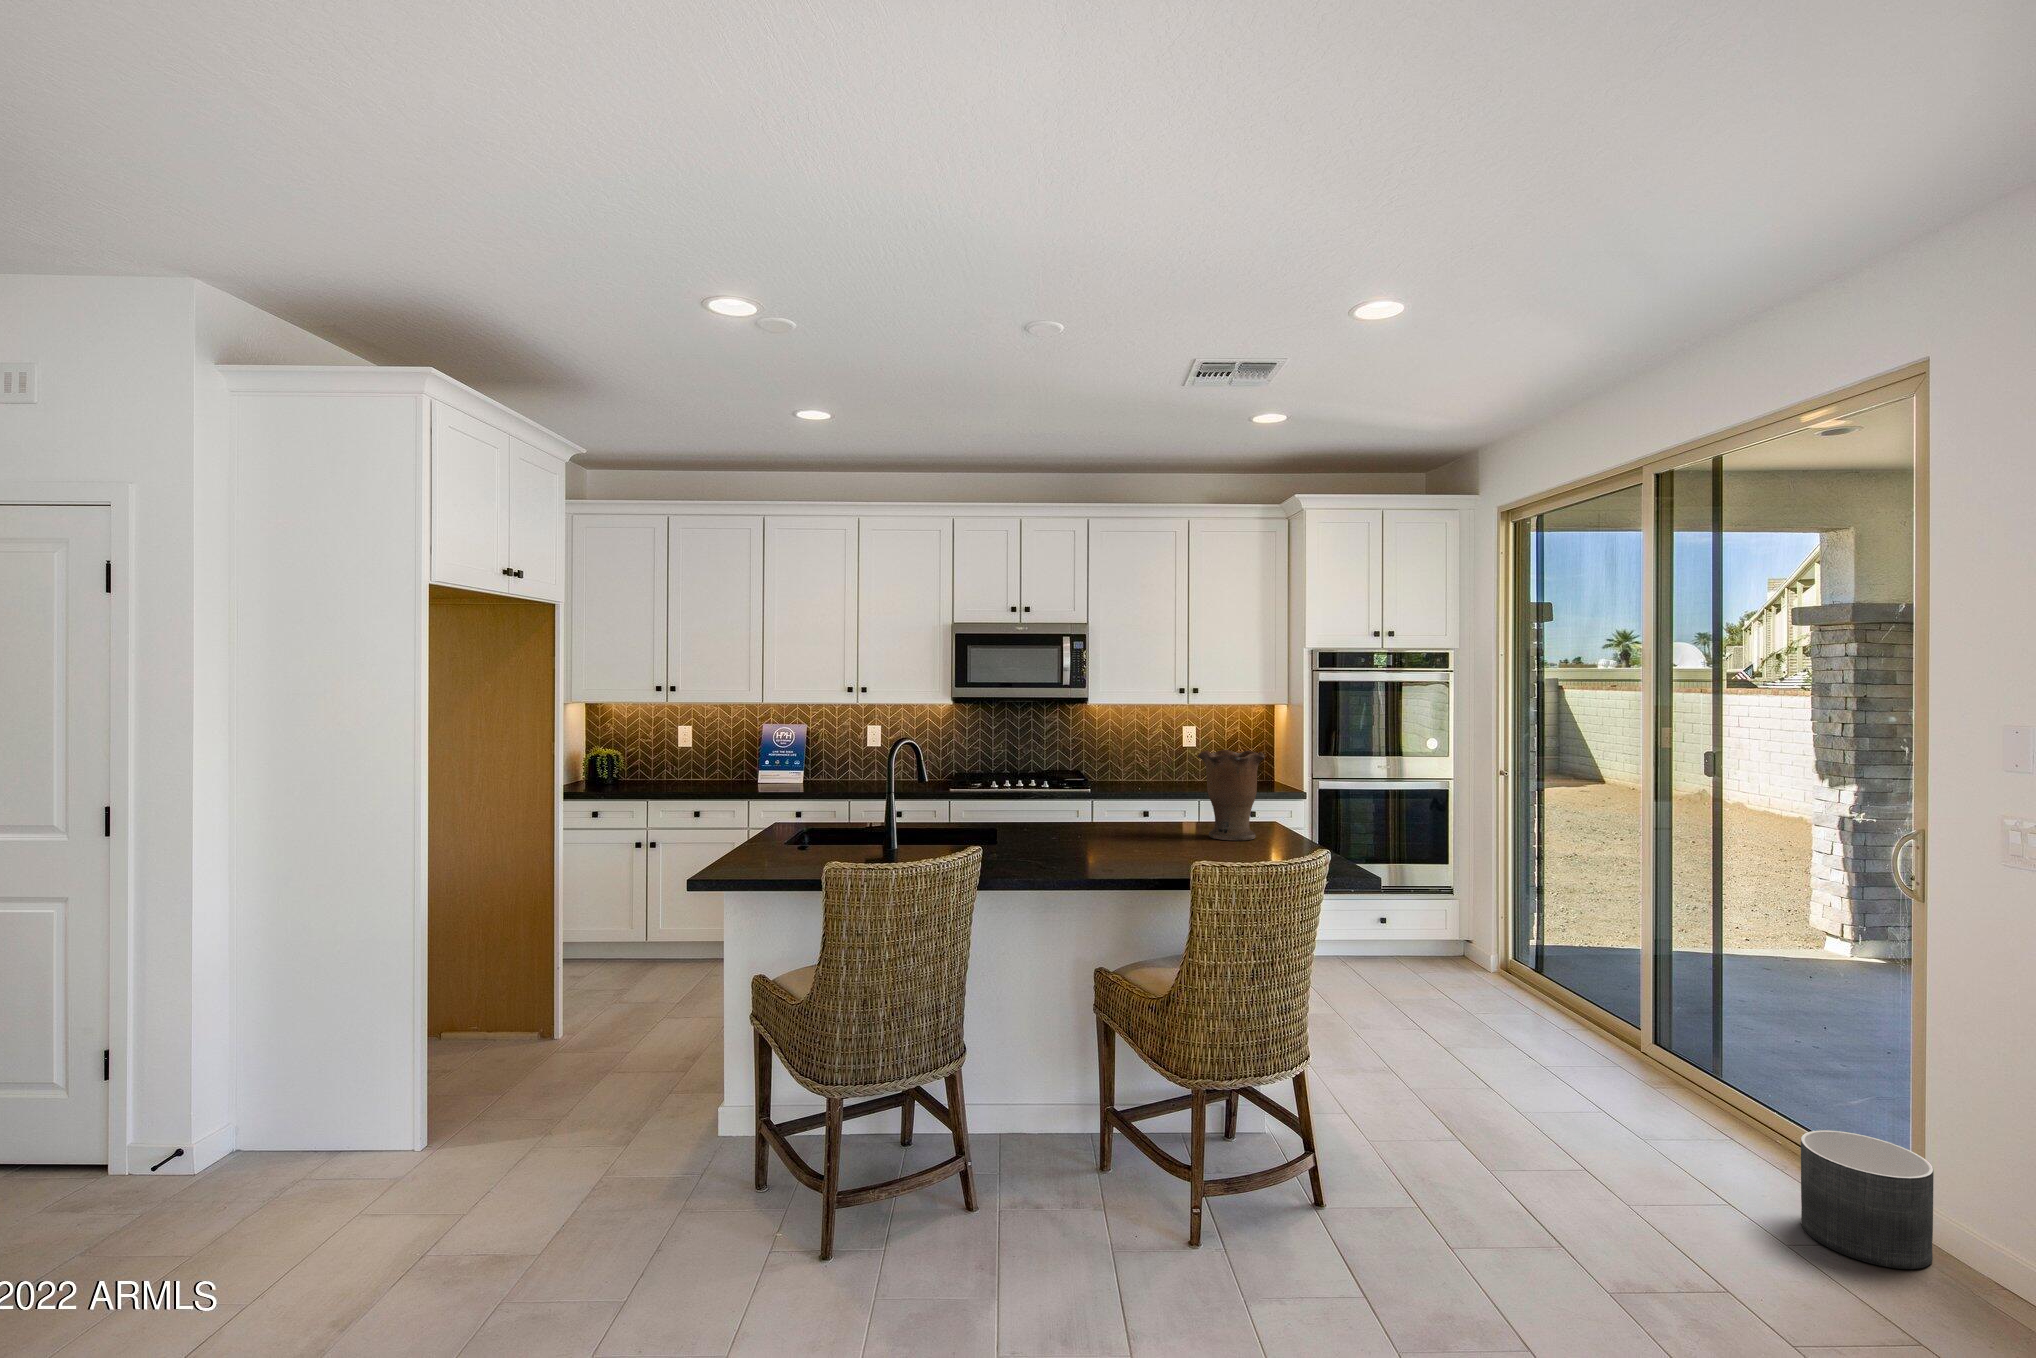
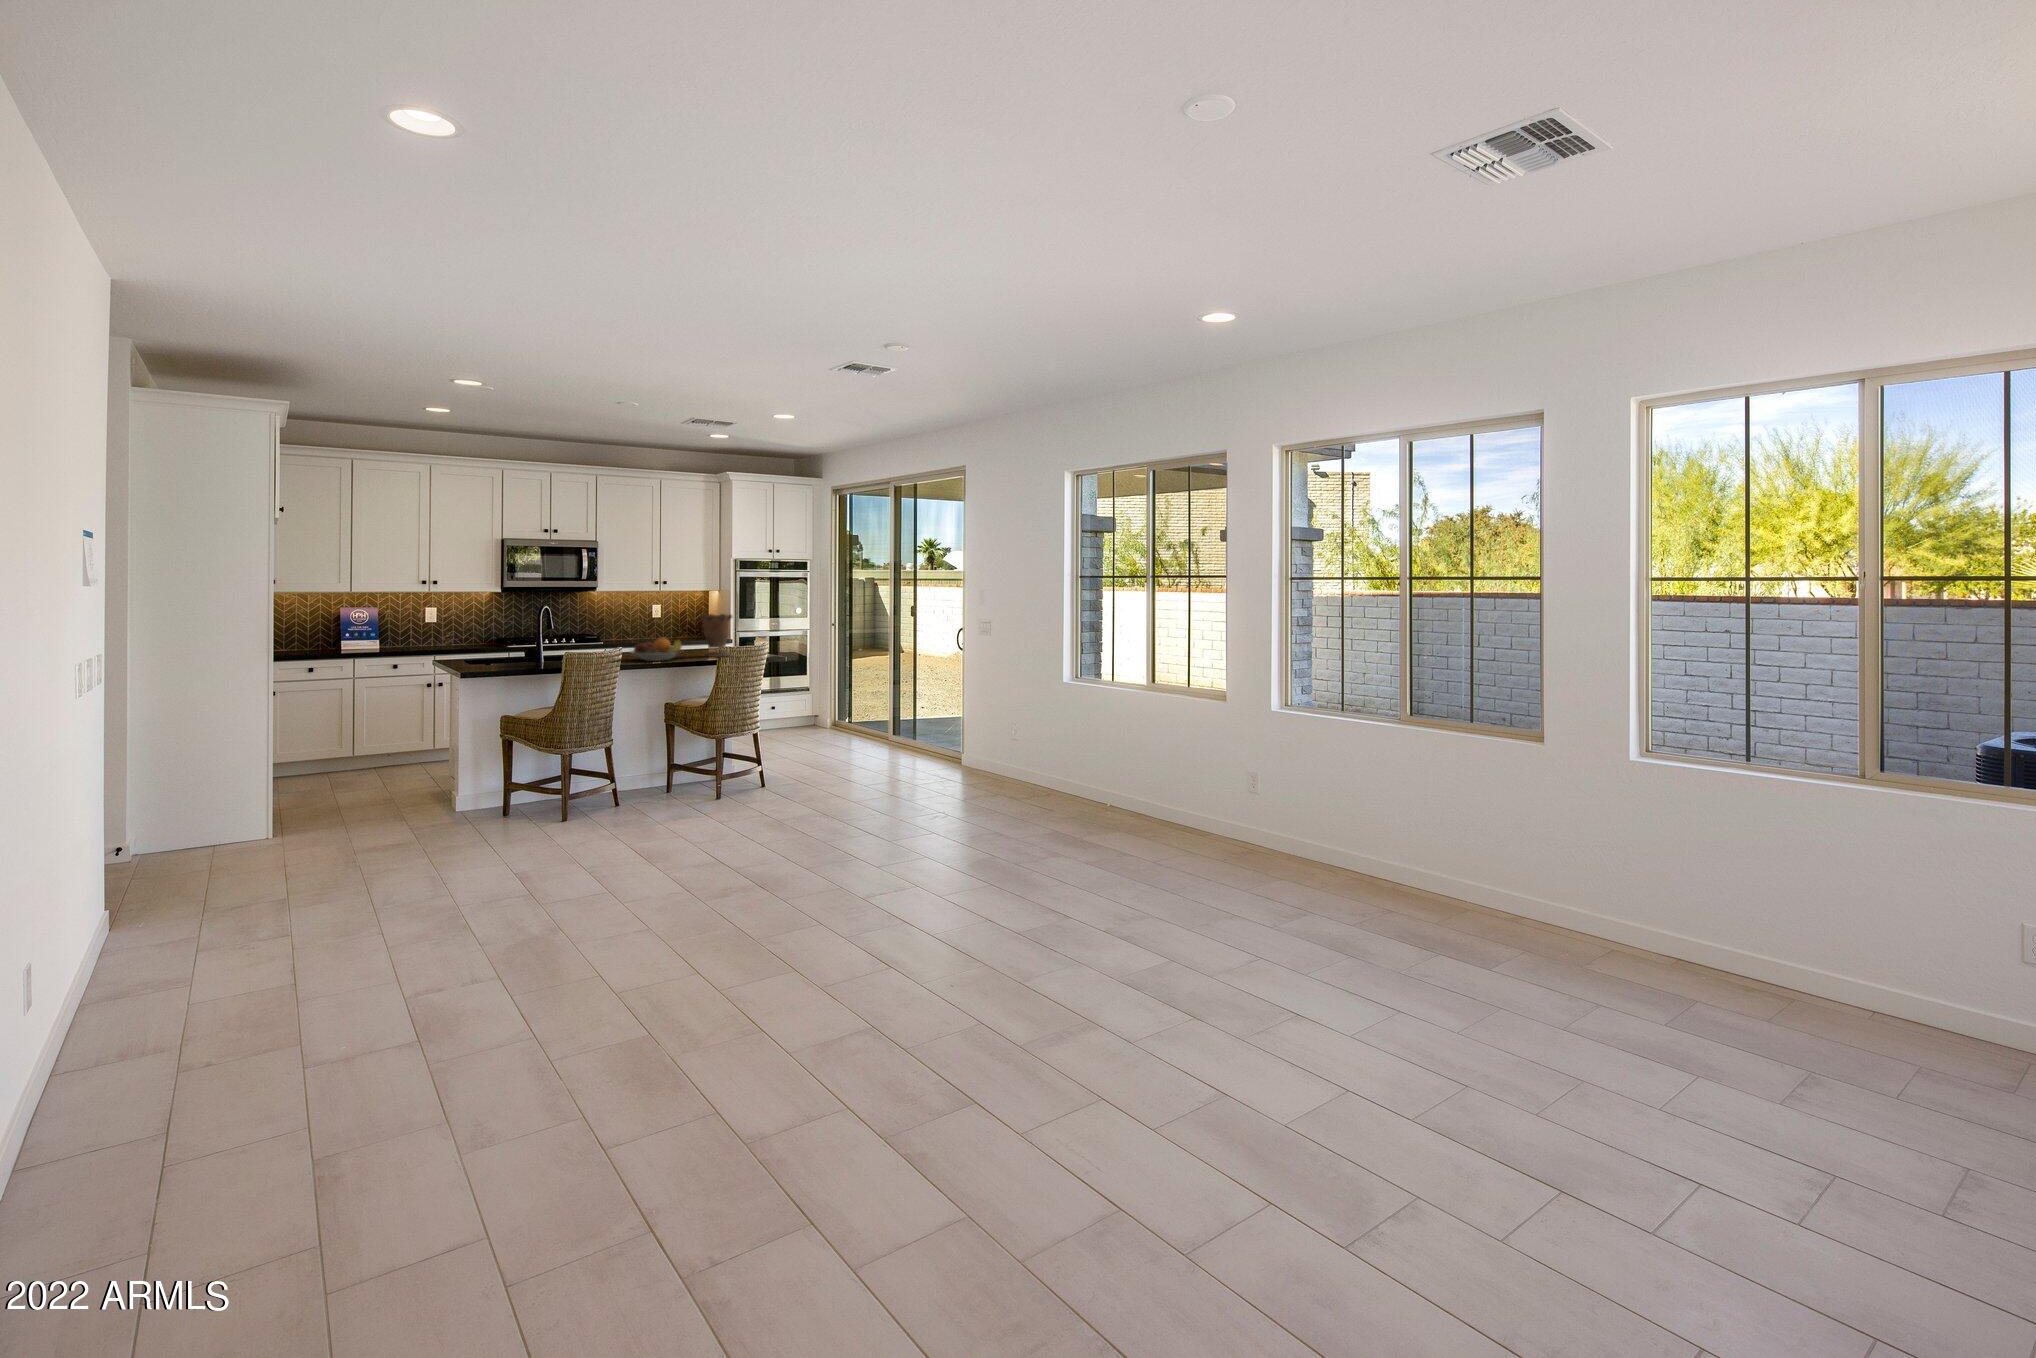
fruit bowl: none [1056,797,1158,843] -> present [630,638,681,661]
planter: present [1801,1130,1934,1269] -> none [936,741,970,777]

